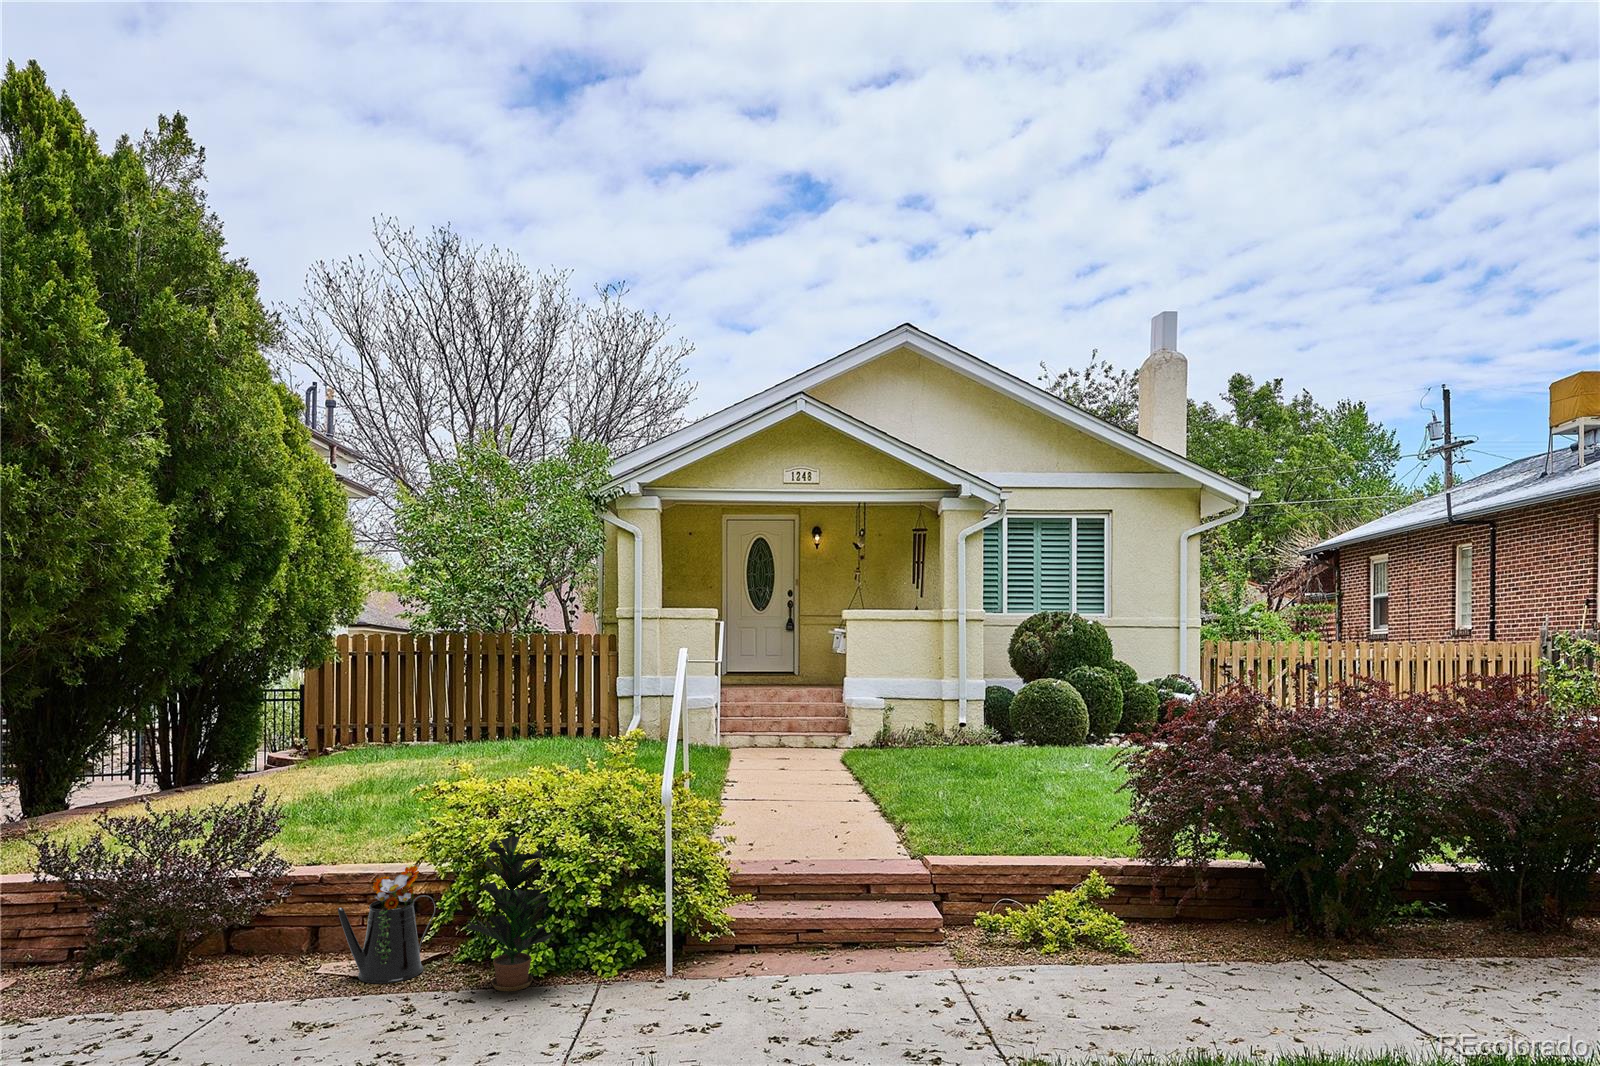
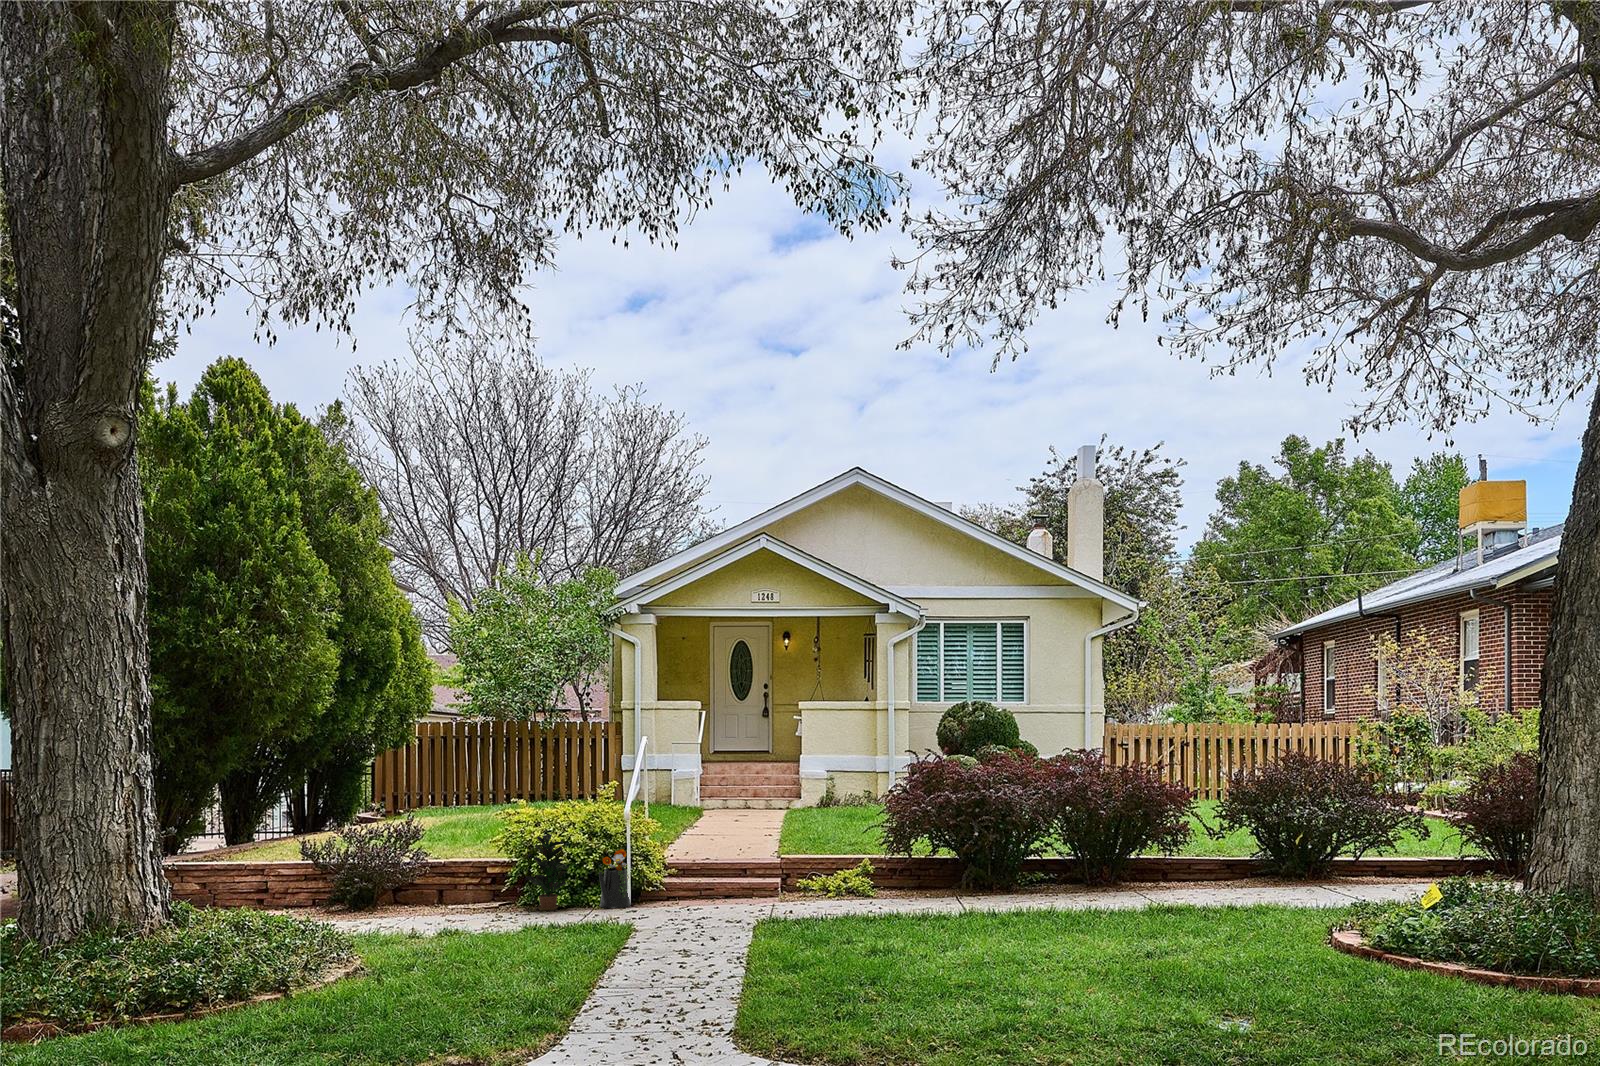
watering can: present [338,865,436,984] -> present [599,849,631,908]

